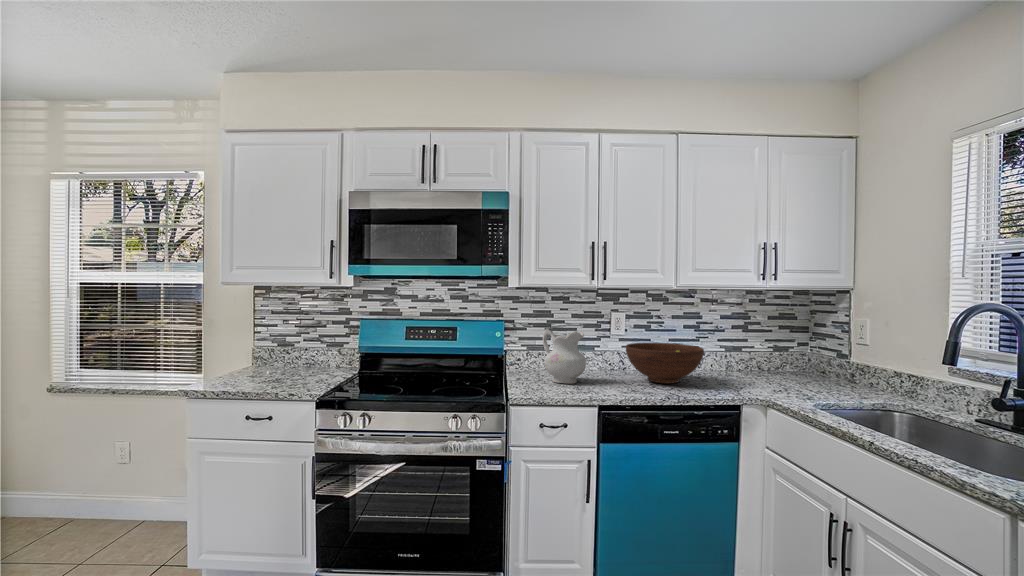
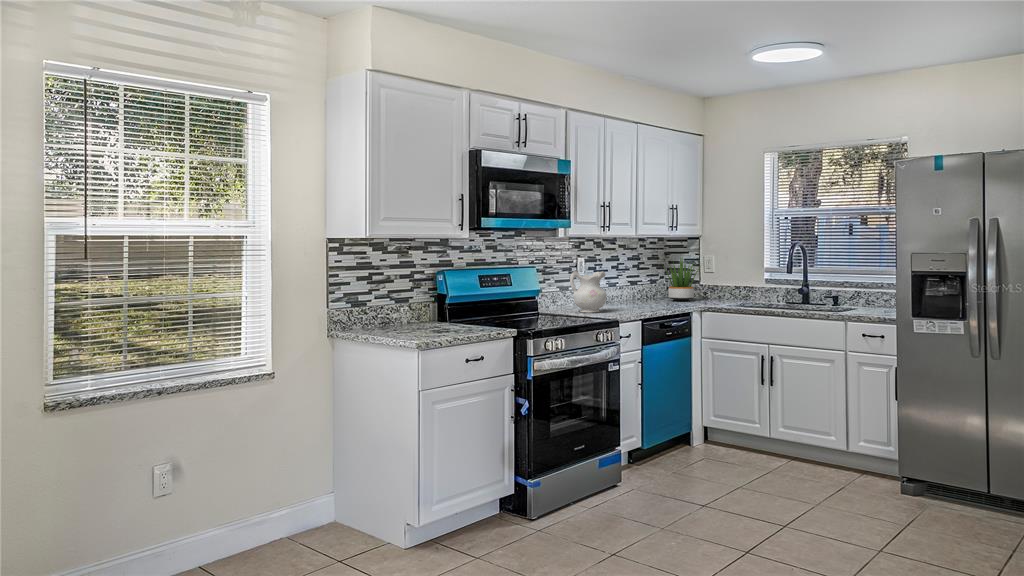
potted plant: none [755,317,824,383] -> present [663,257,700,301]
fruit bowl: present [626,343,704,384] -> none [606,280,663,307]

